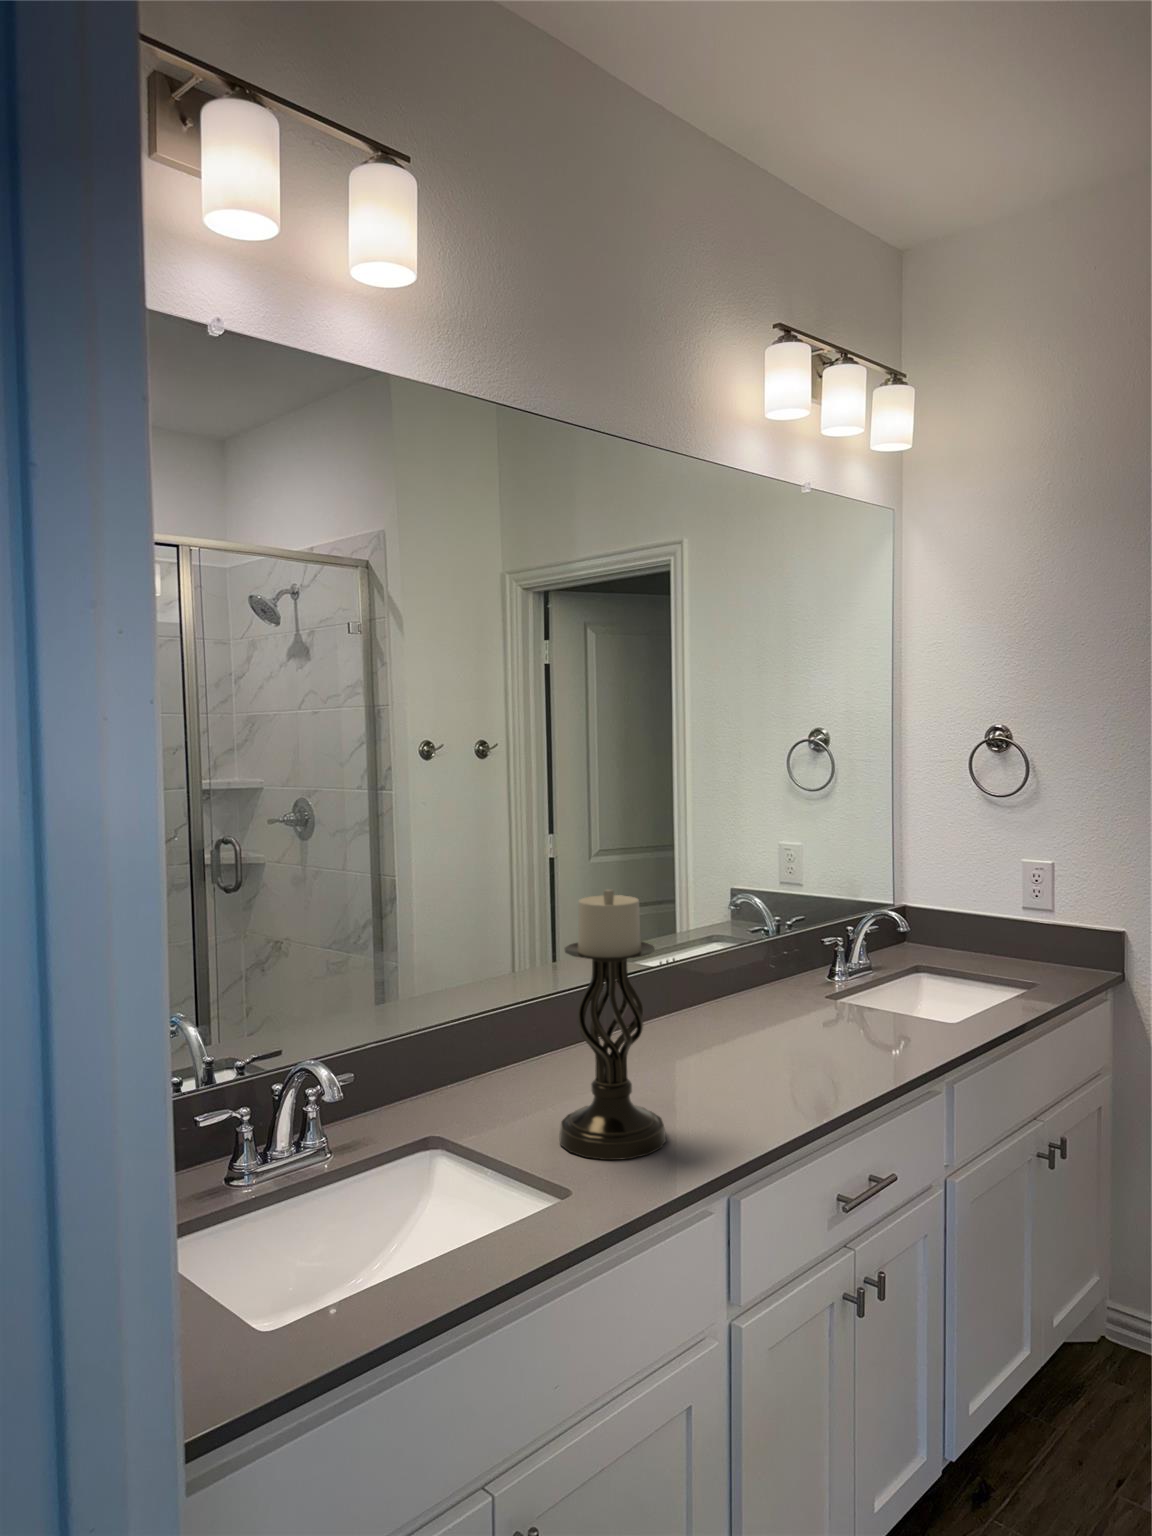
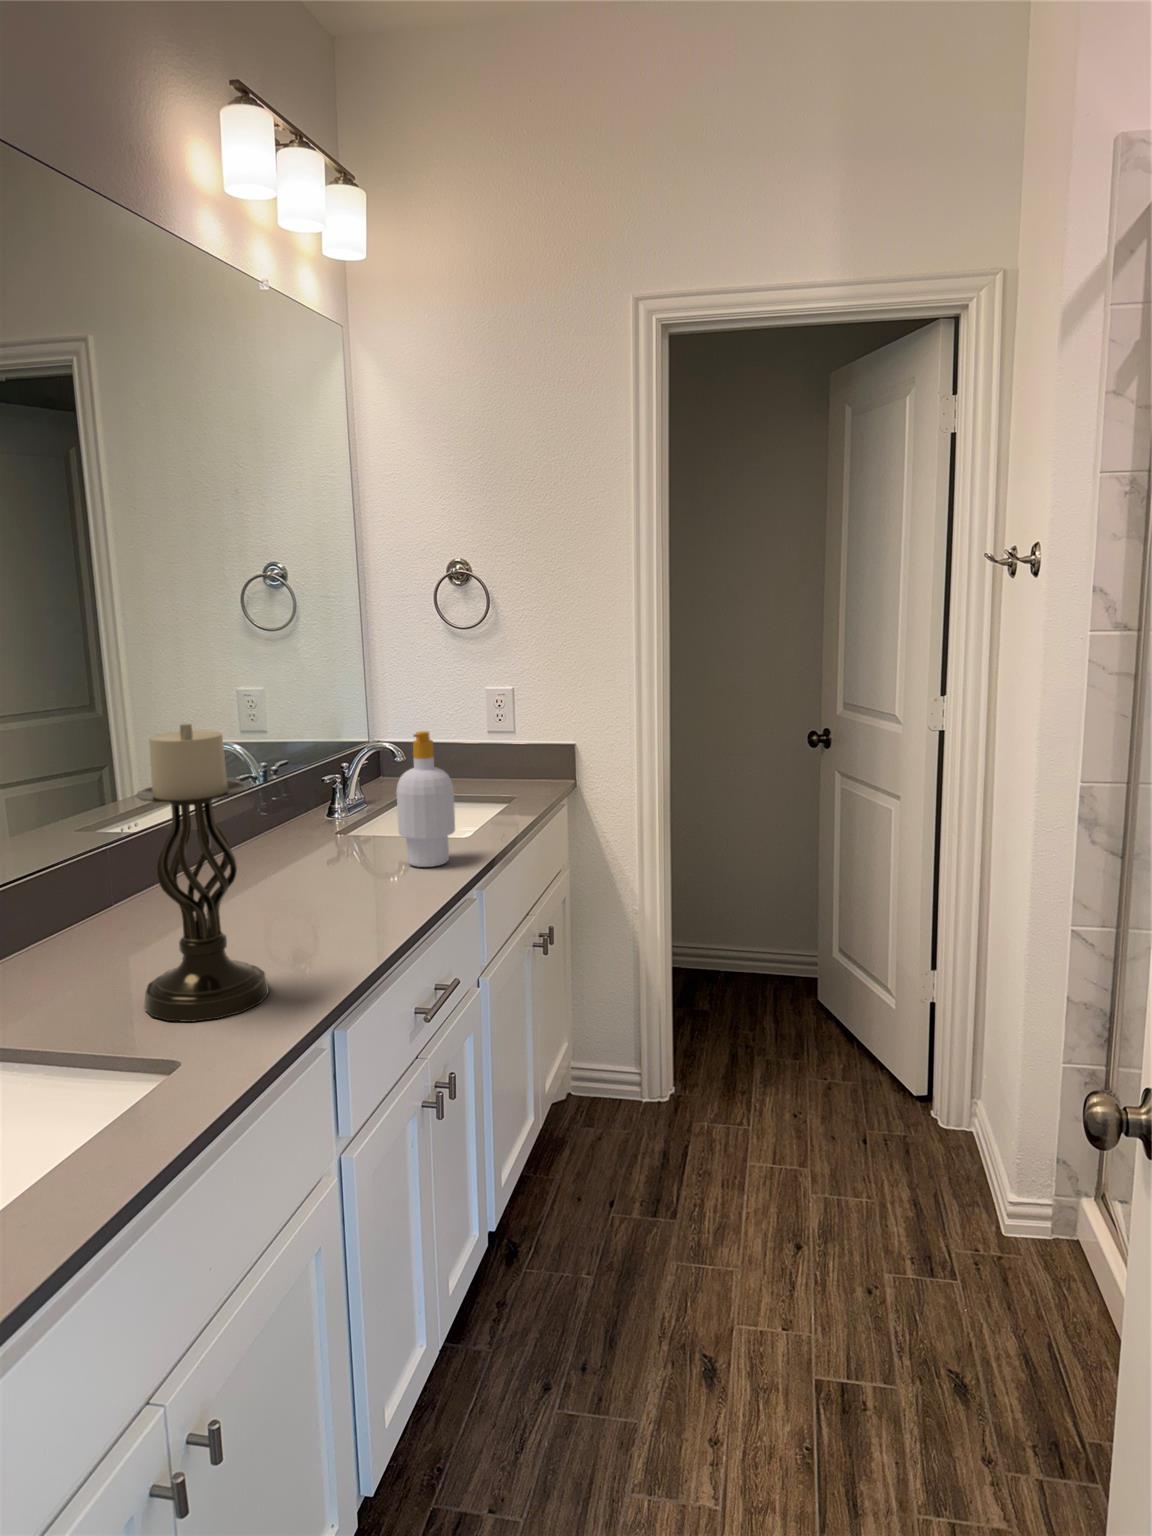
soap bottle: none [865,908,924,1047] -> present [396,731,455,867]

